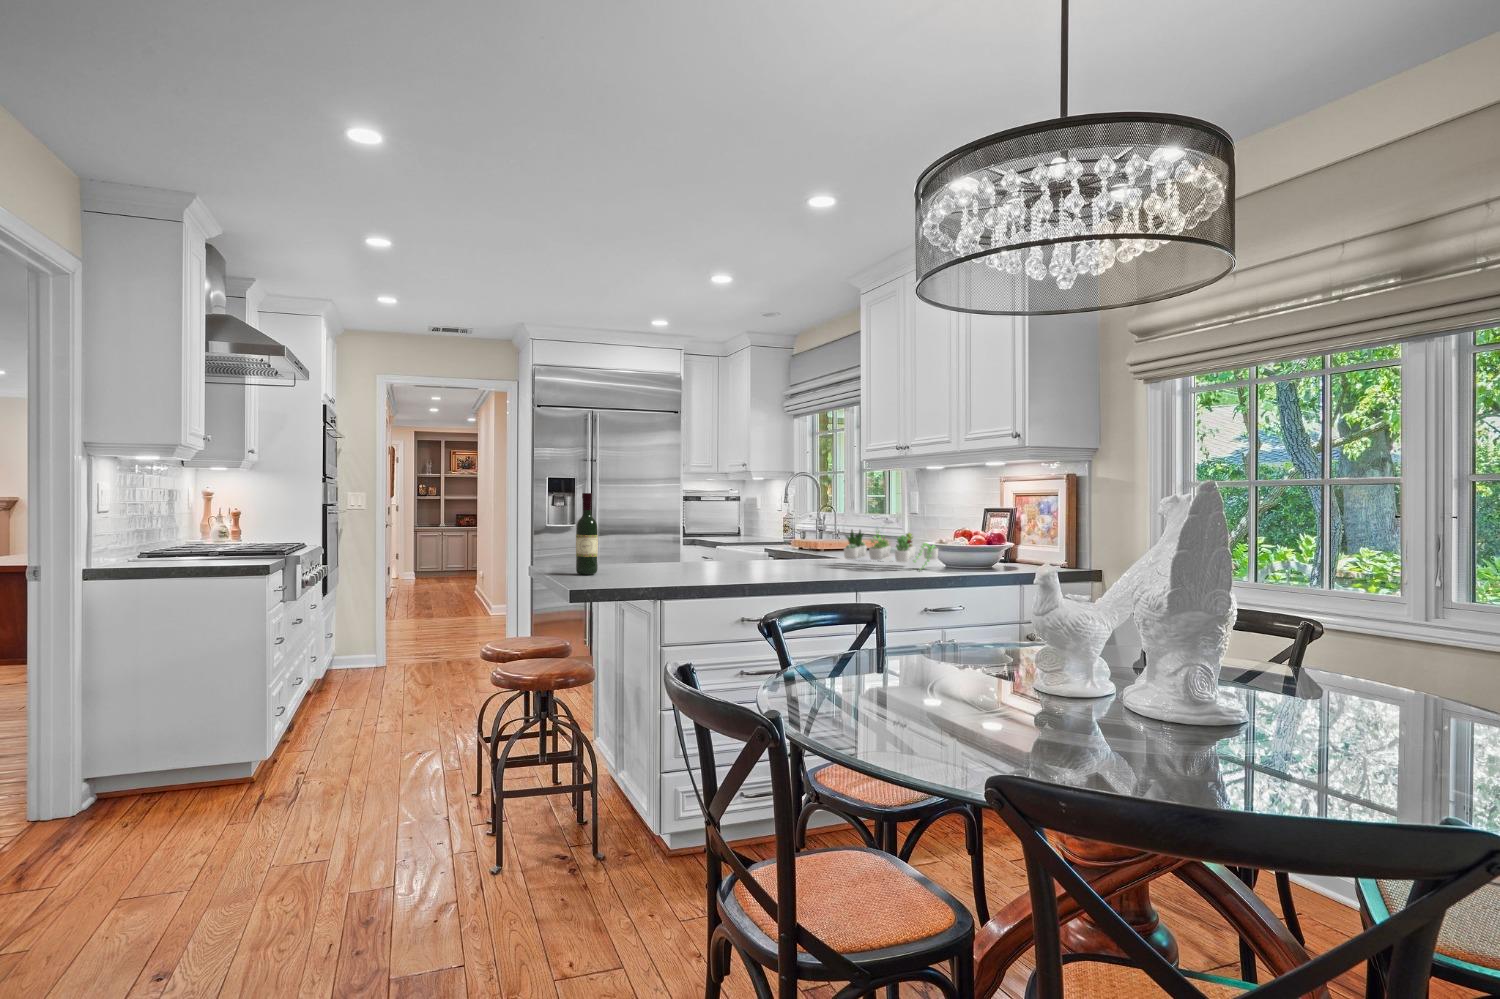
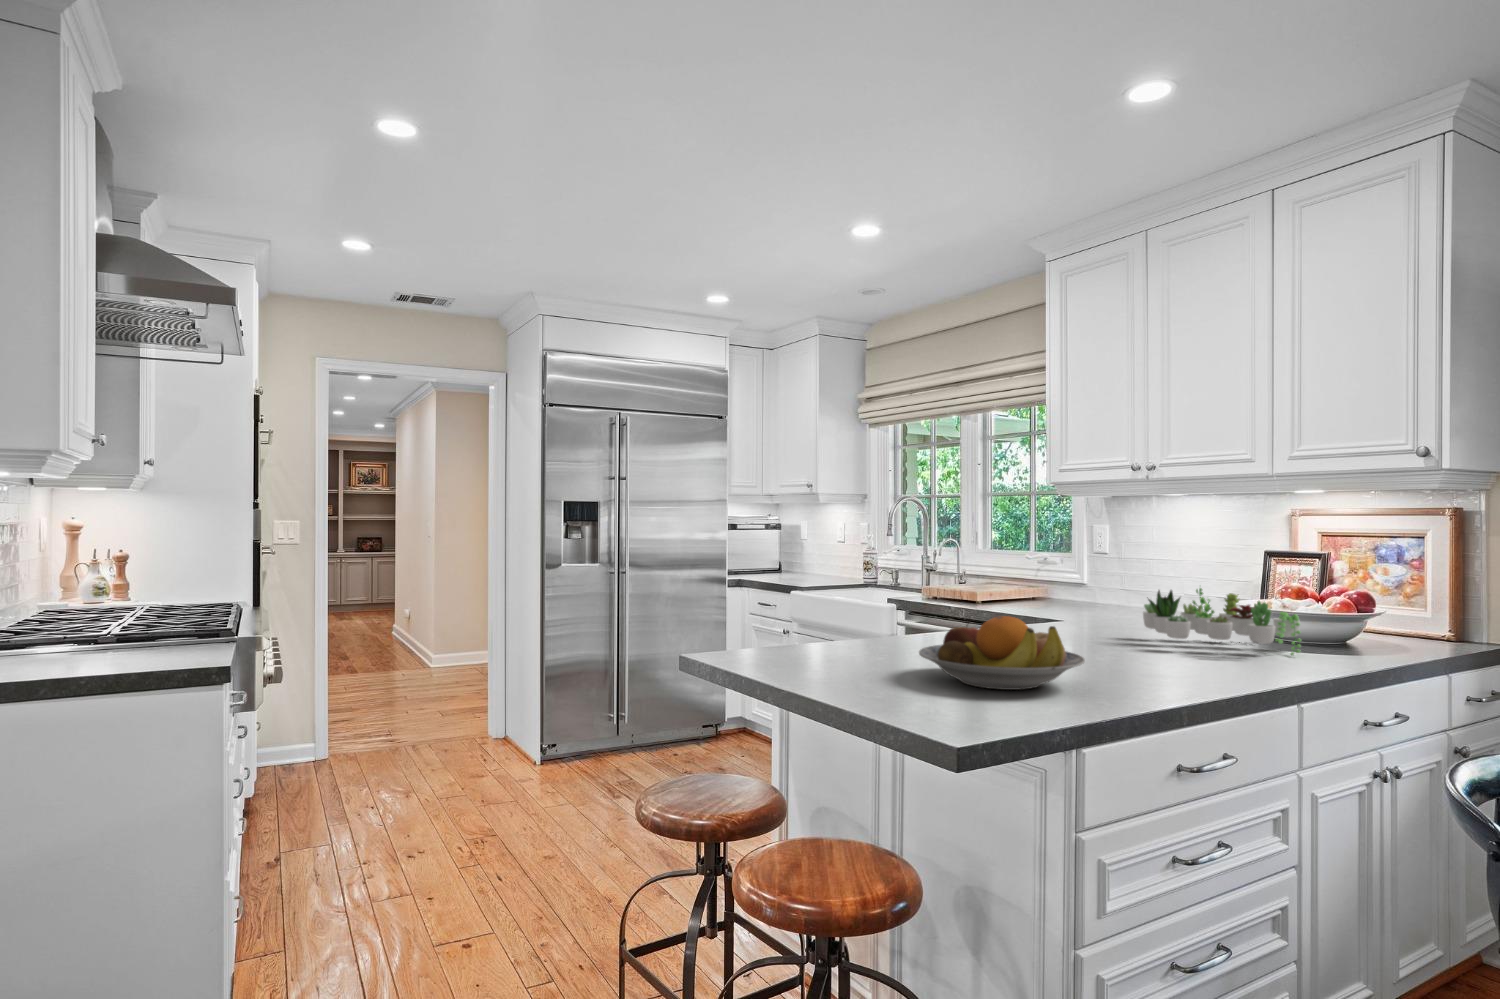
wine bottle: present [576,493,598,575] -> none [834,544,872,689]
fruit bowl: none [632,535,726,577] -> present [919,616,1085,690]

